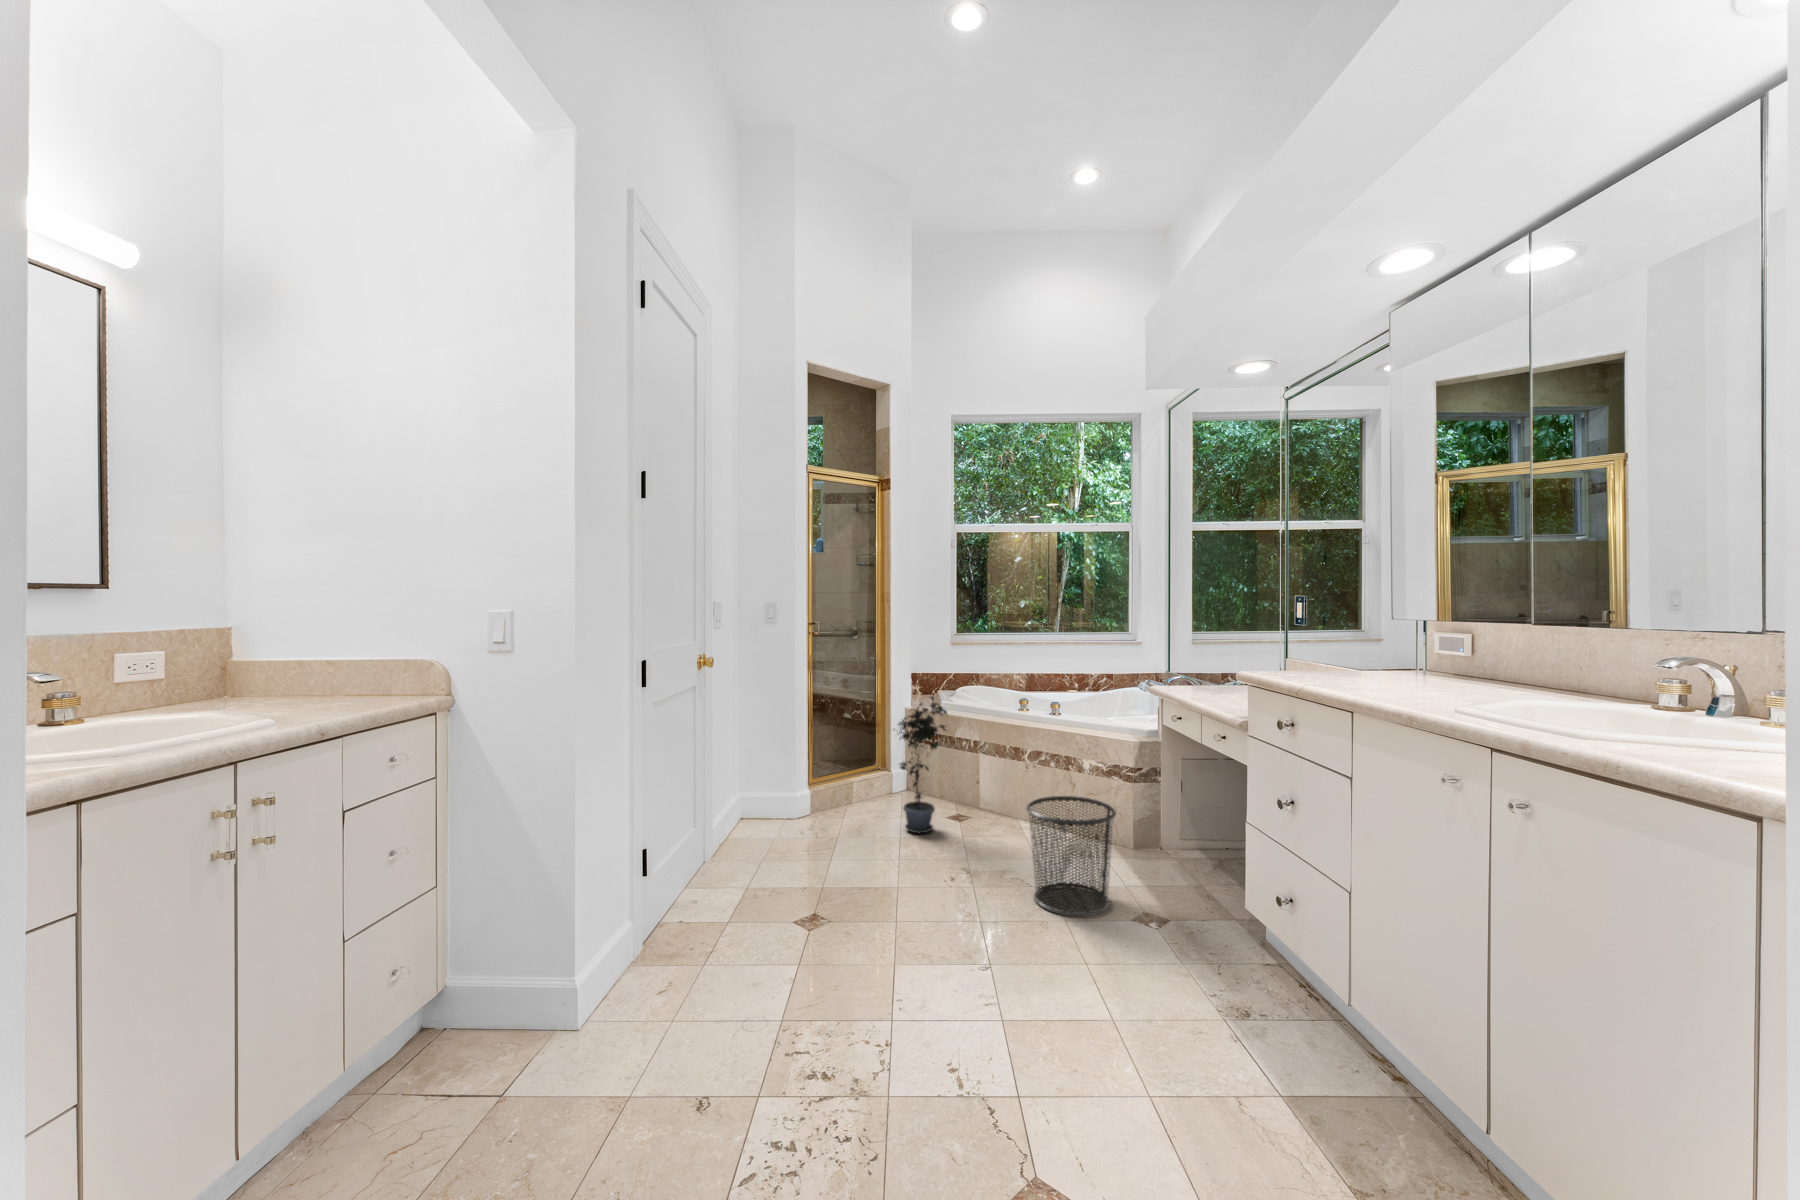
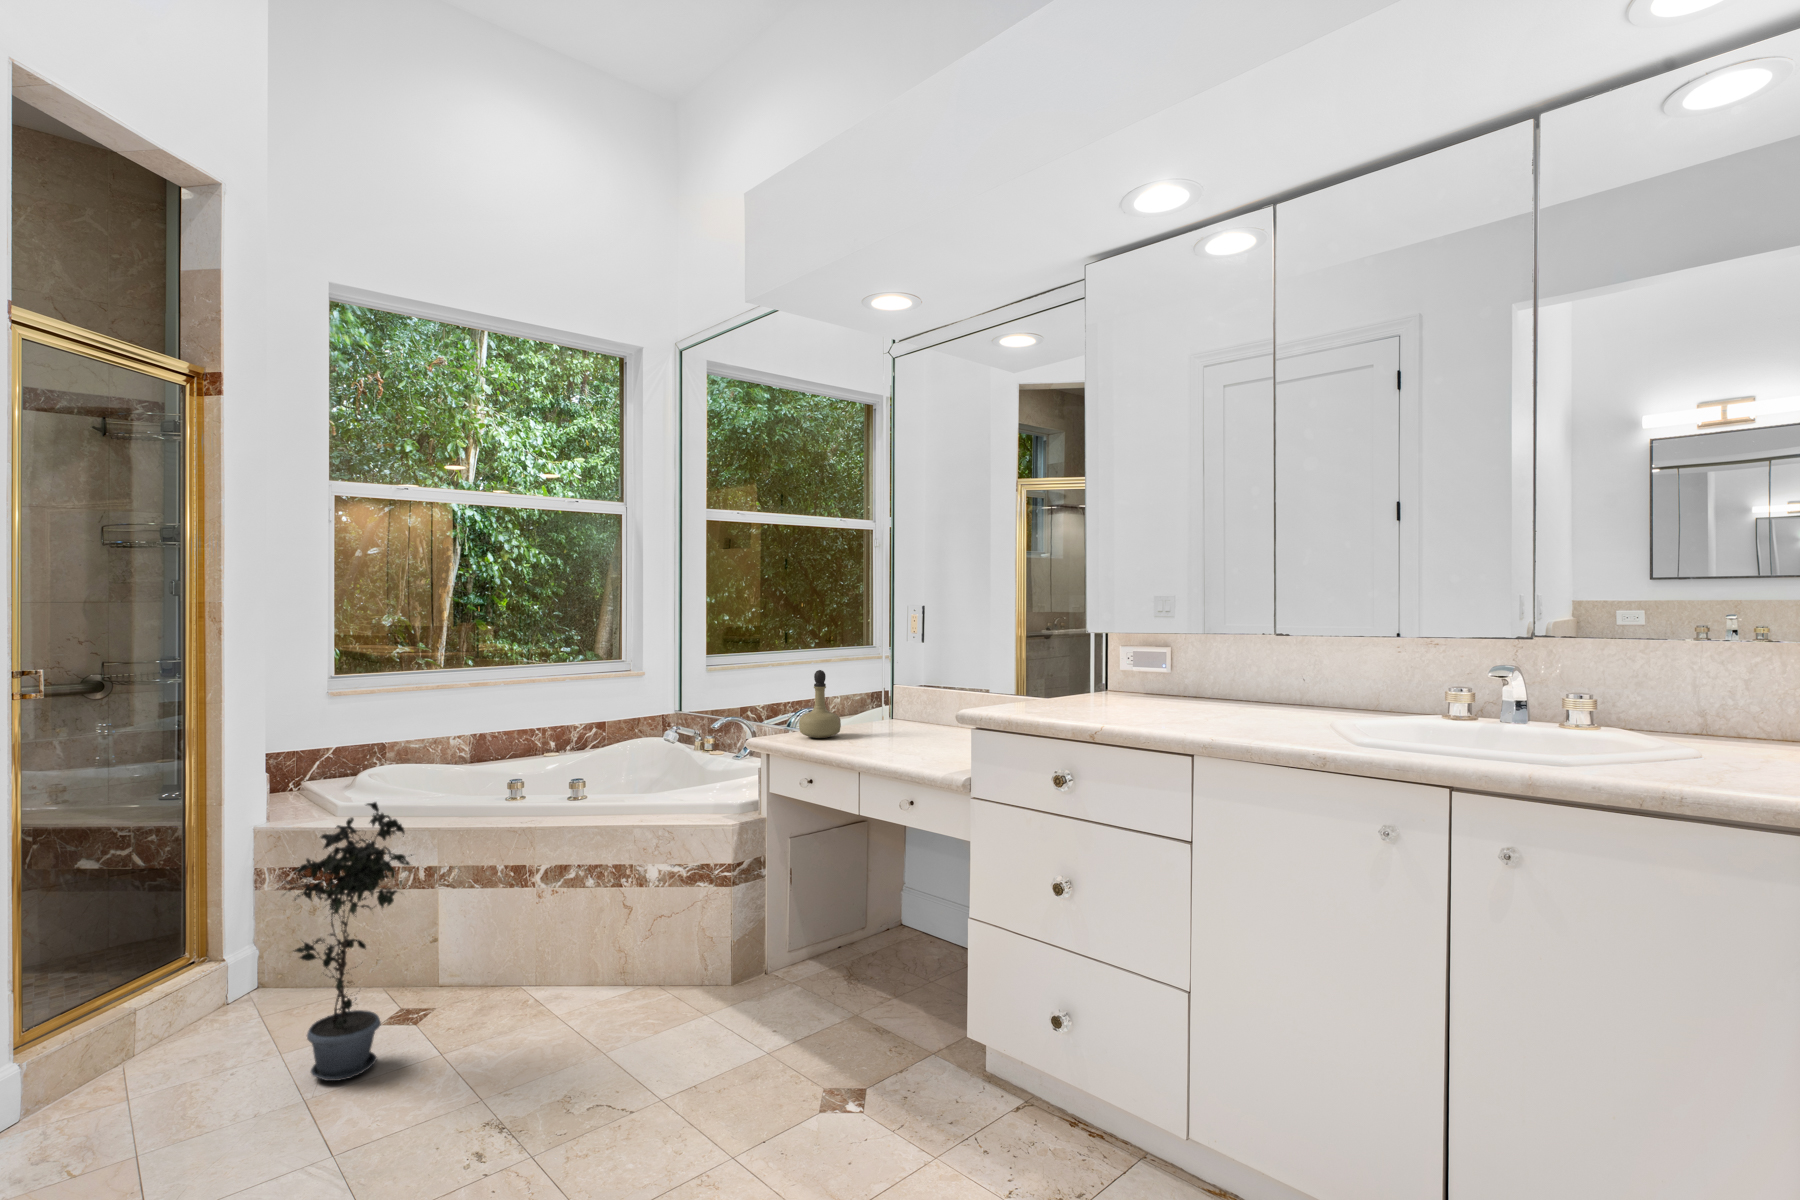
perfume bottle: none [1191,641,1224,690] -> present [799,670,841,738]
waste bin: present [1027,796,1116,916] -> none [644,934,792,1150]

